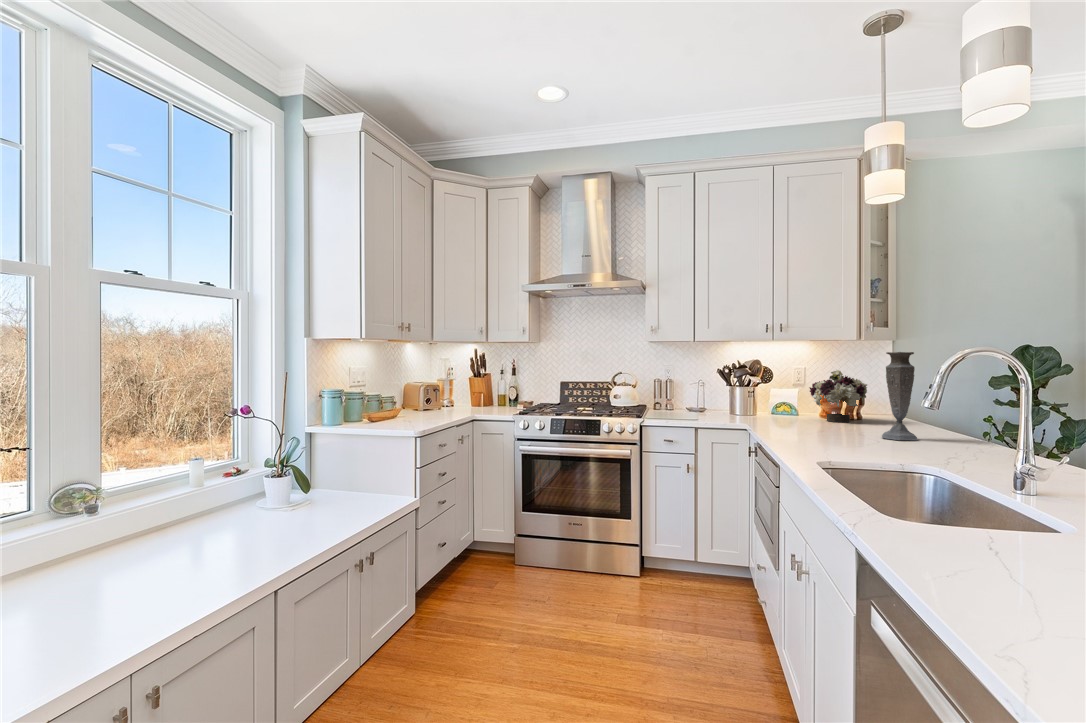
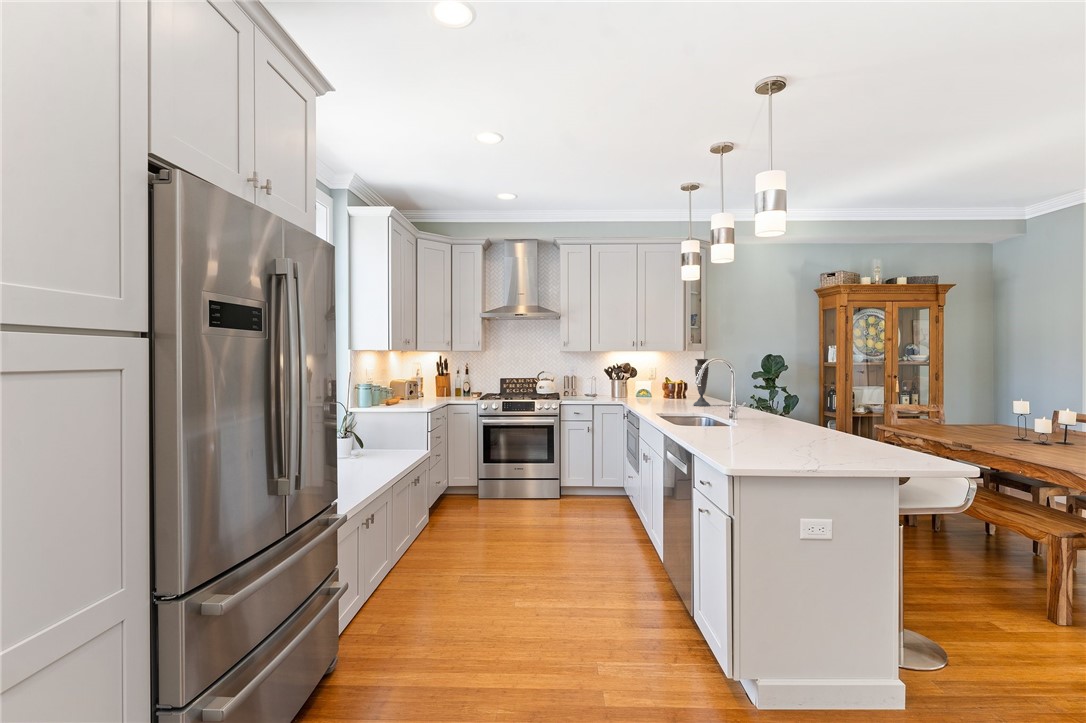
flower arrangement: present [809,370,867,422] -> none [658,368,689,400]

